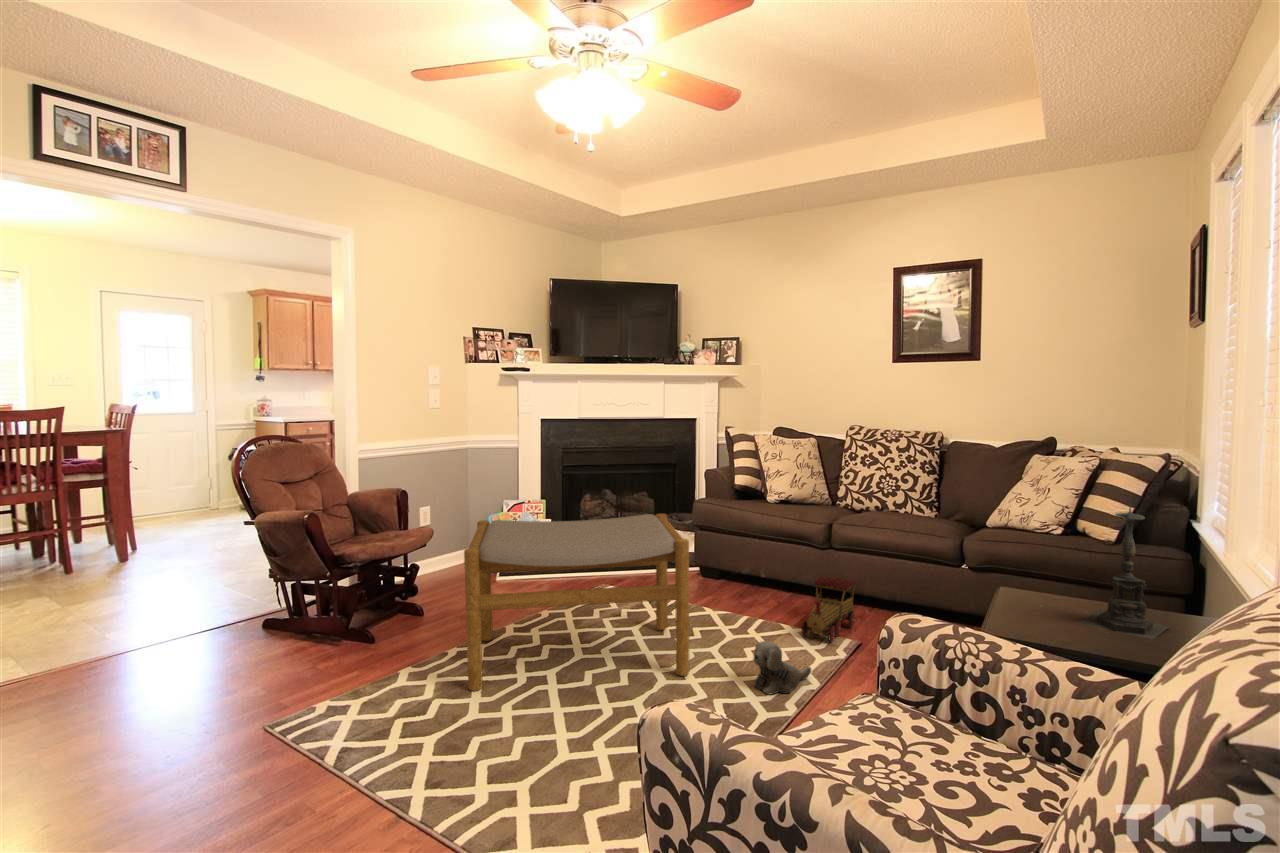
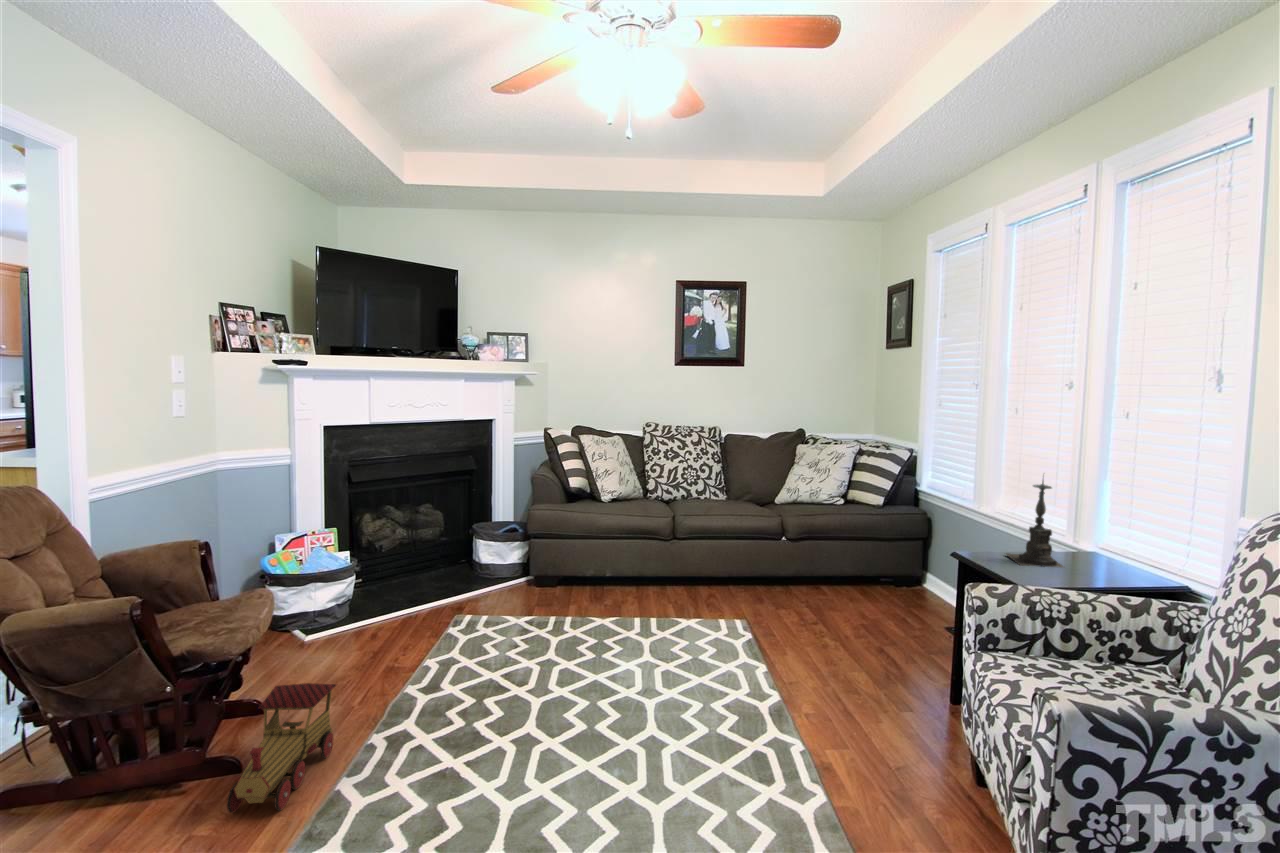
footstool: present [464,514,689,691] -> none [385,524,663,785]
toy train: present [802,576,857,642] -> present [227,683,336,813]
plush toy: present [753,641,811,694] -> none [715,631,755,681]

